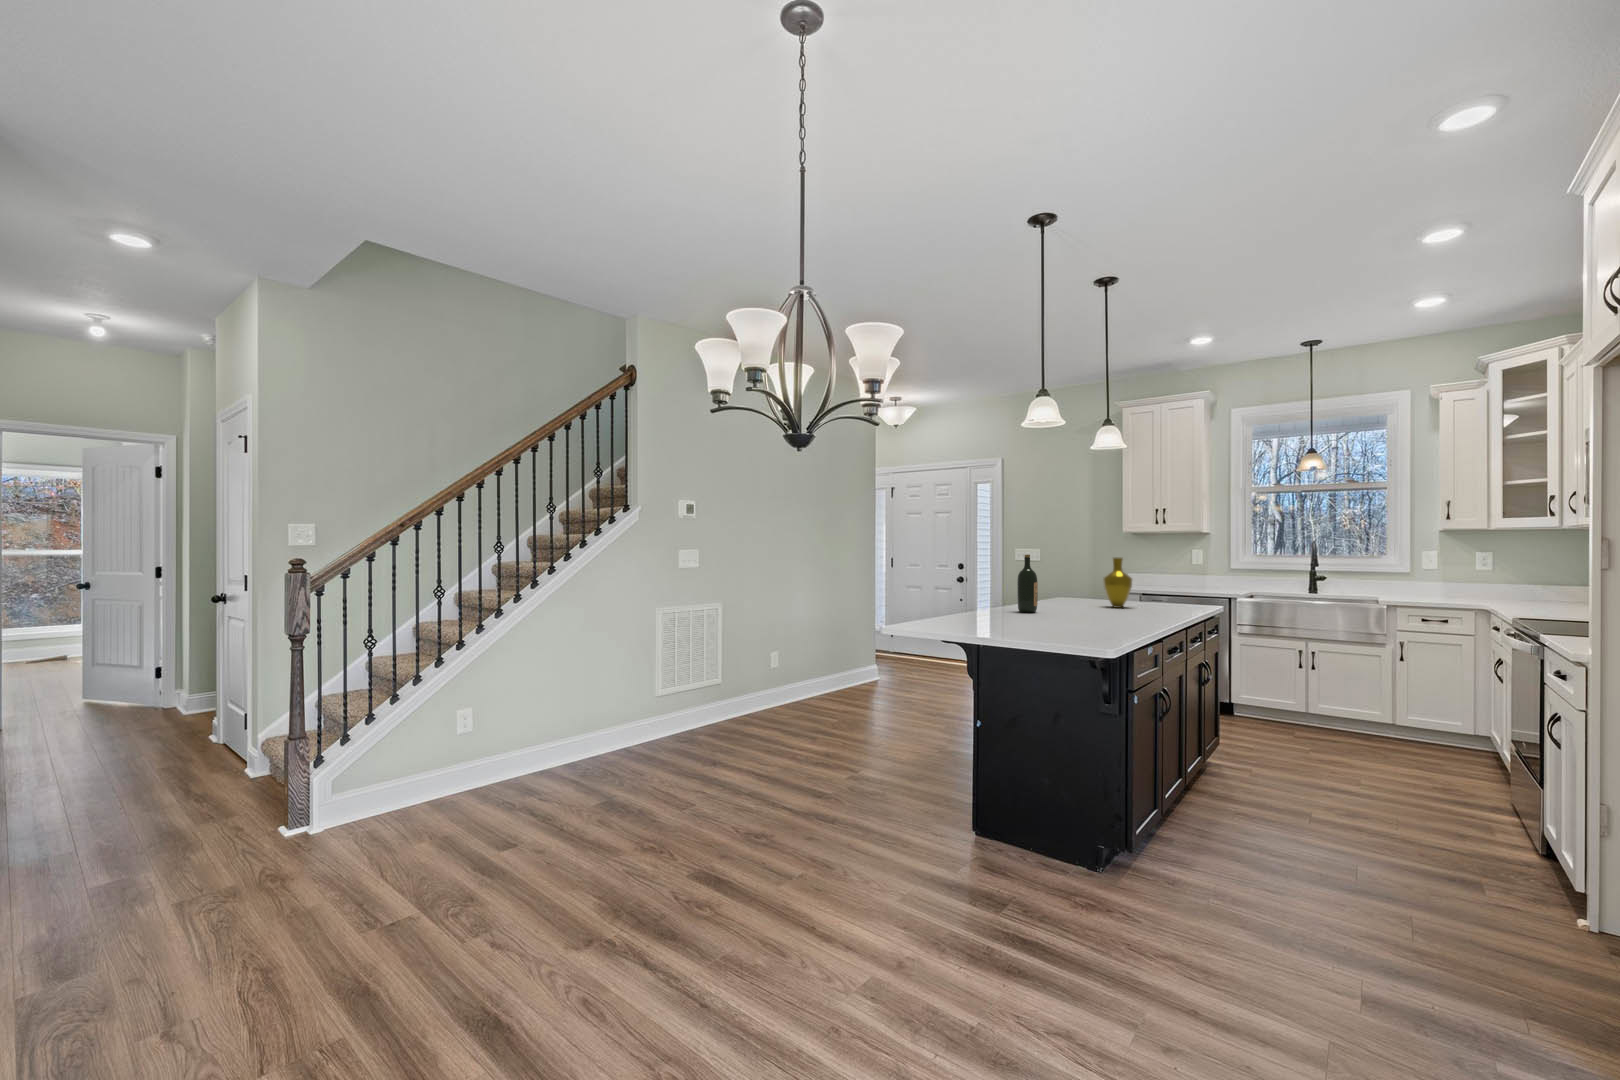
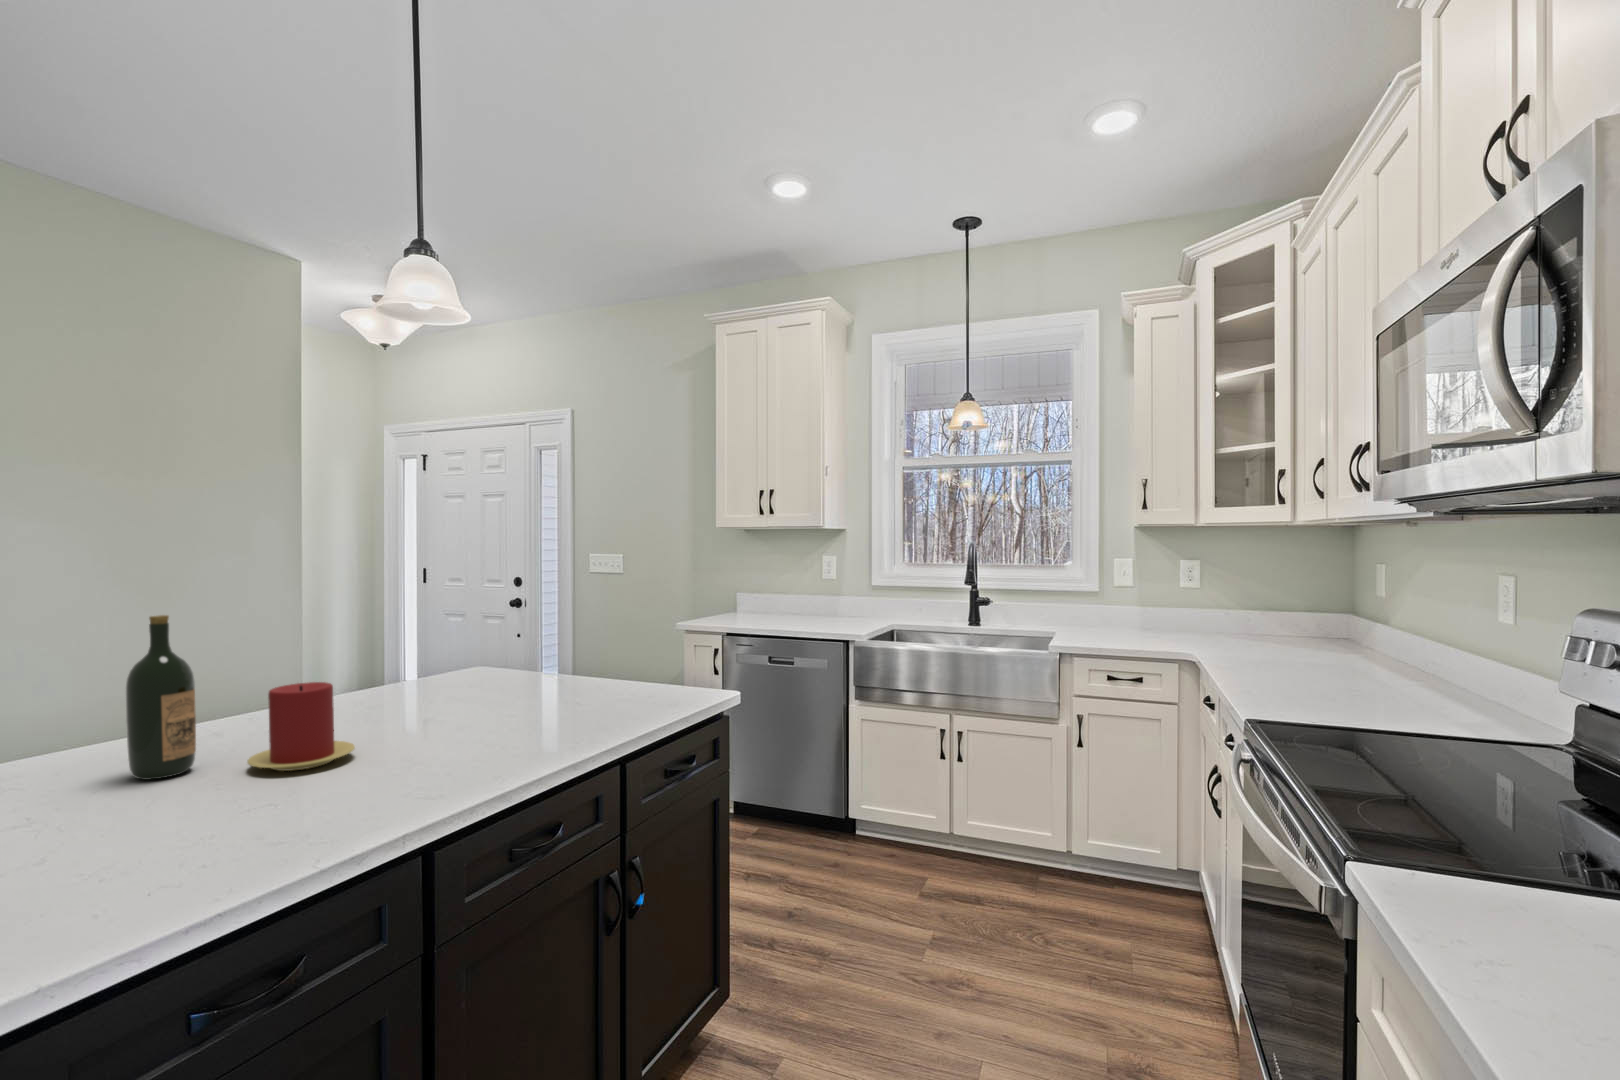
vase: present [1103,558,1132,608] -> none [475,601,541,718]
candle: none [1054,583,1090,613] -> present [248,682,355,771]

